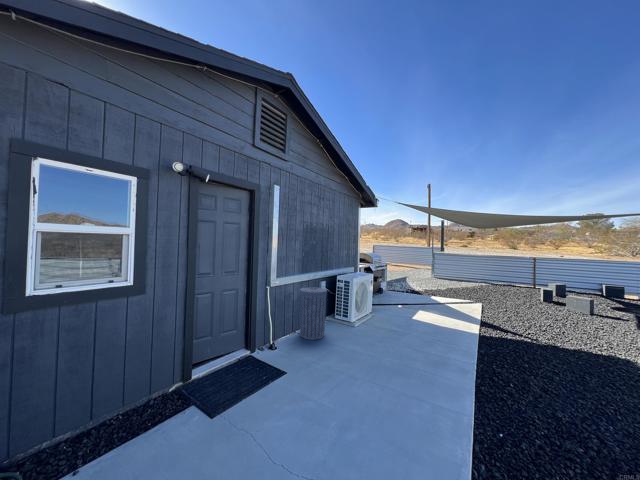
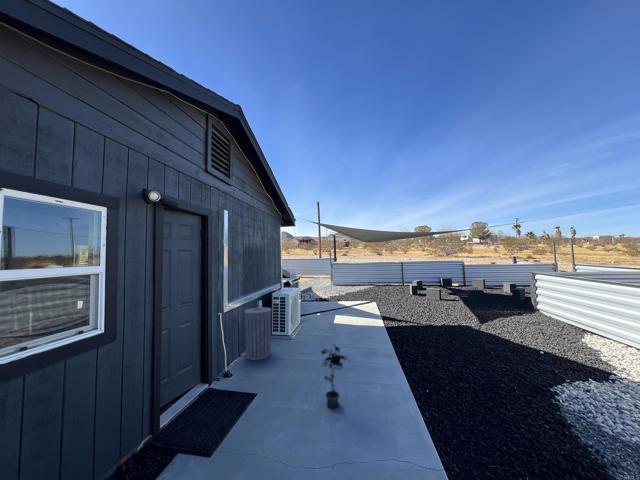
potted plant: none [342,340,374,418] -> present [321,344,347,408]

